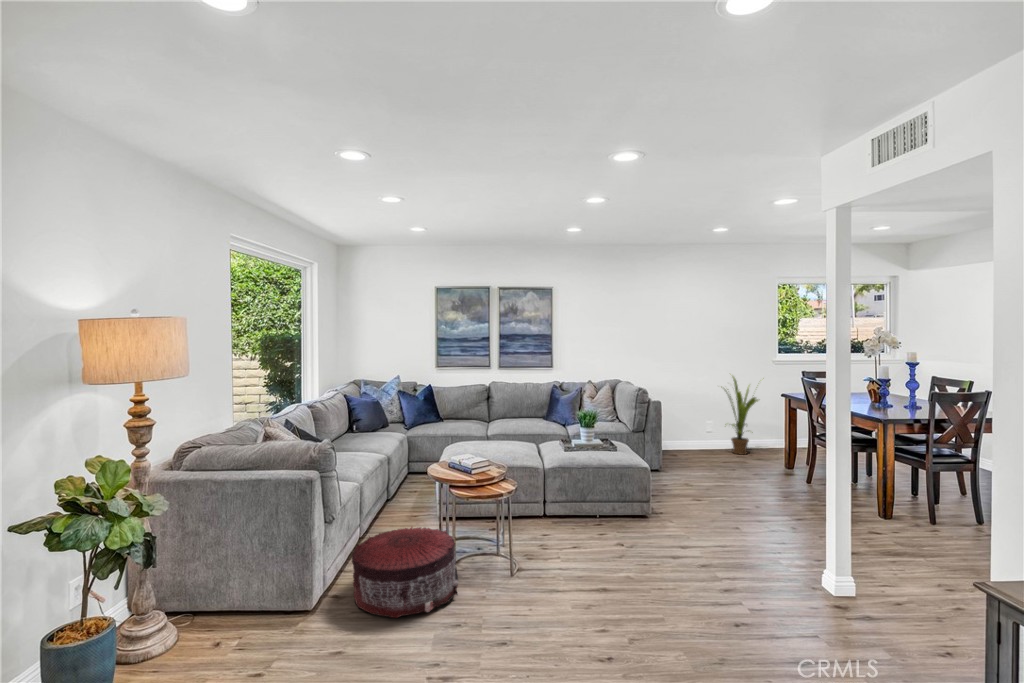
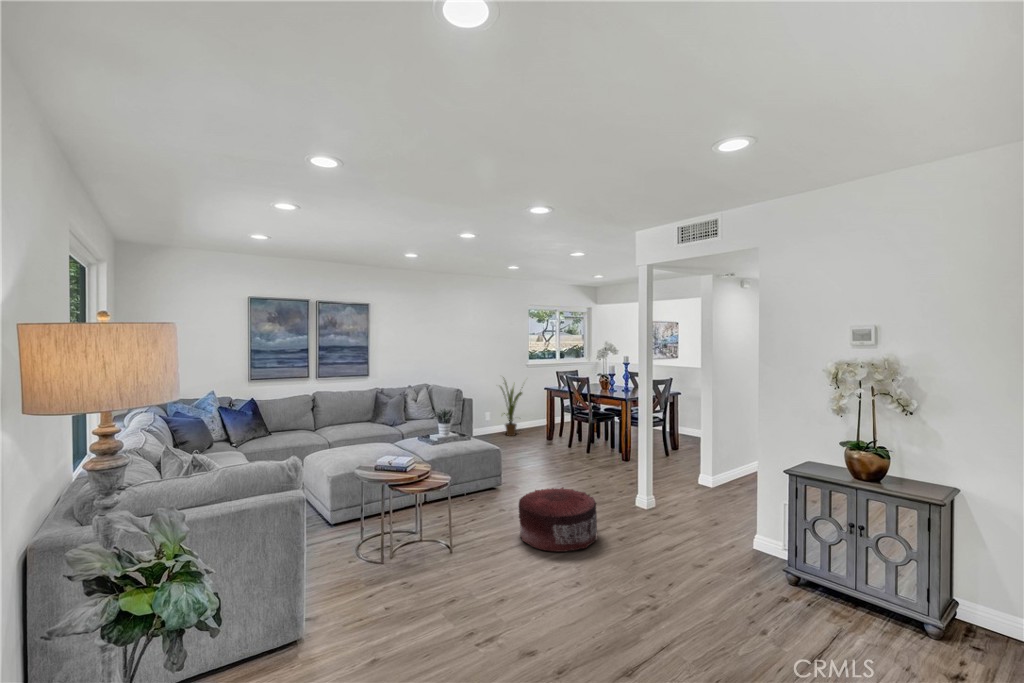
pouf: present [352,527,458,618] -> present [519,487,597,552]

